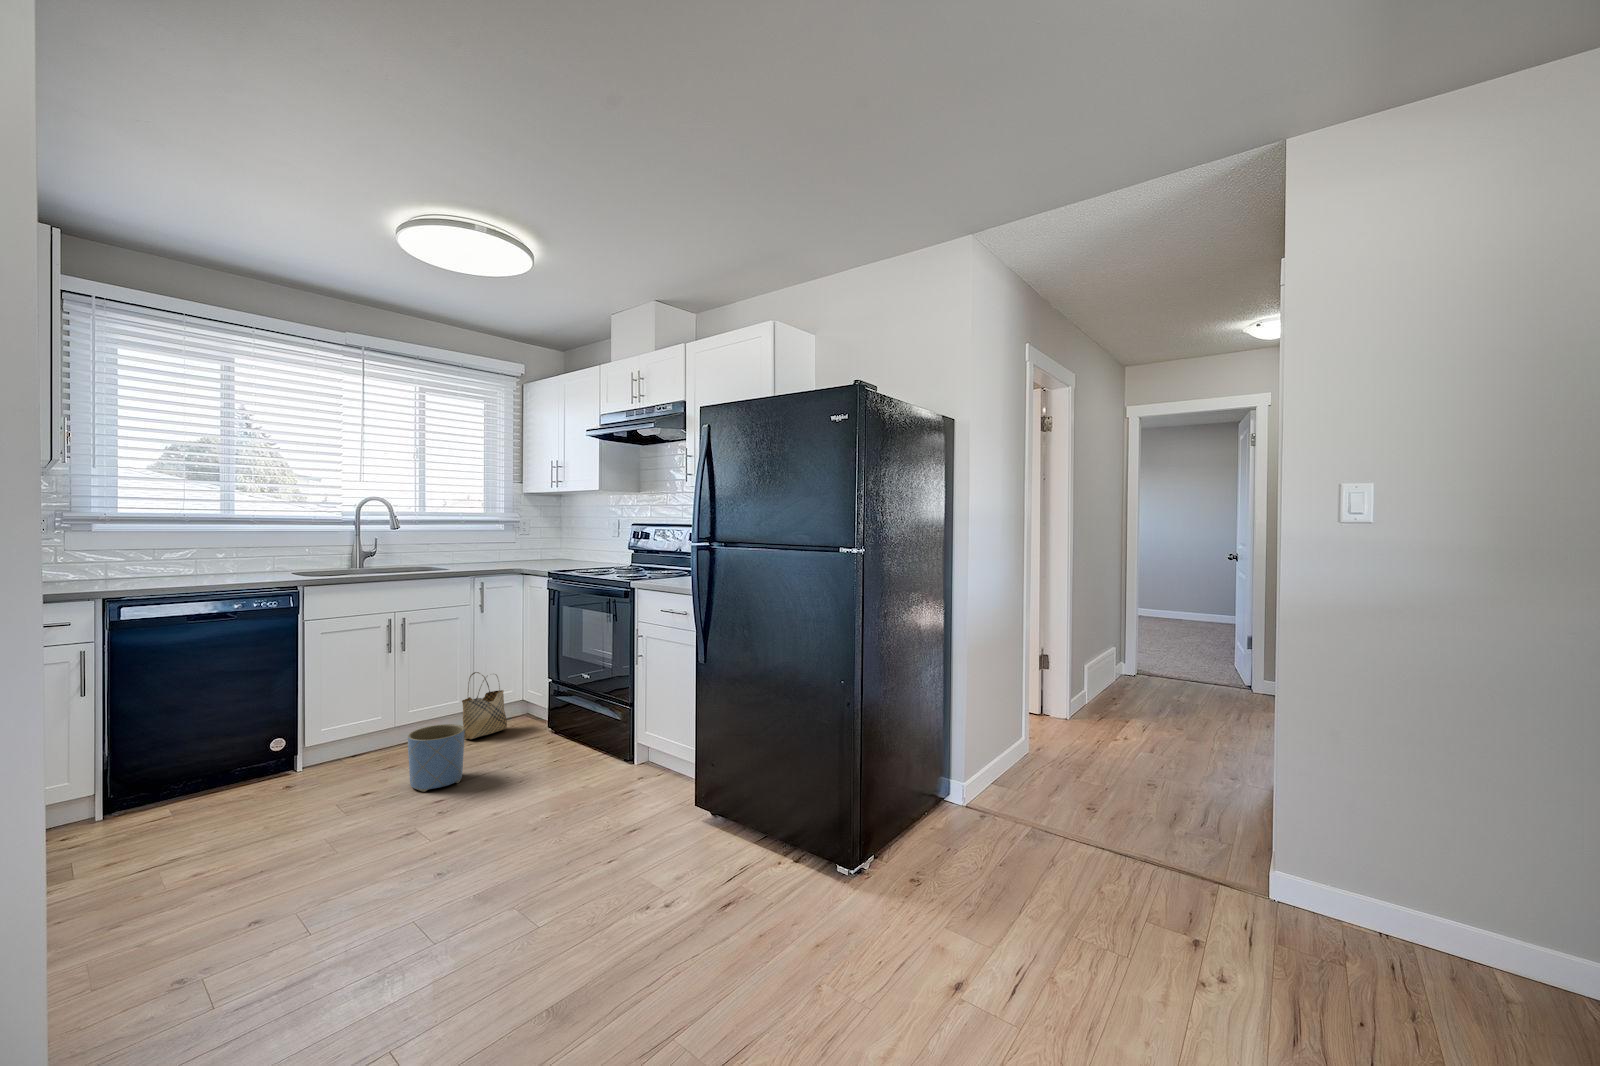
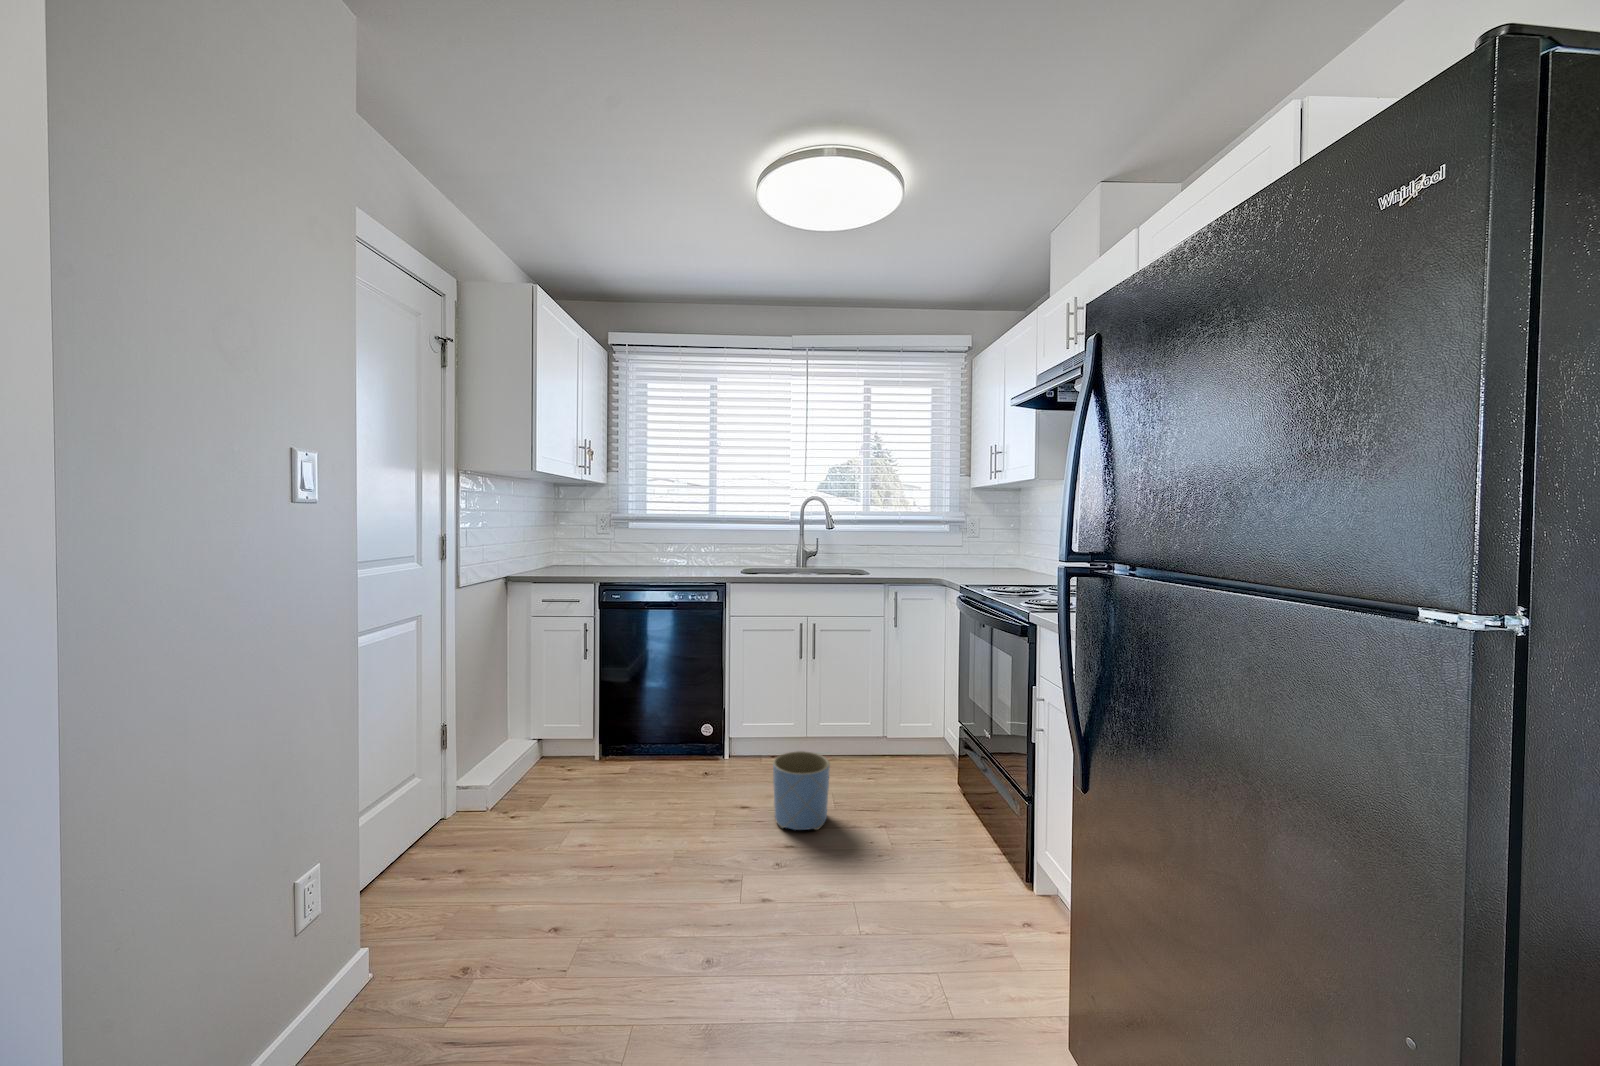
woven basket: present [462,672,507,739] -> none [862,693,912,771]

